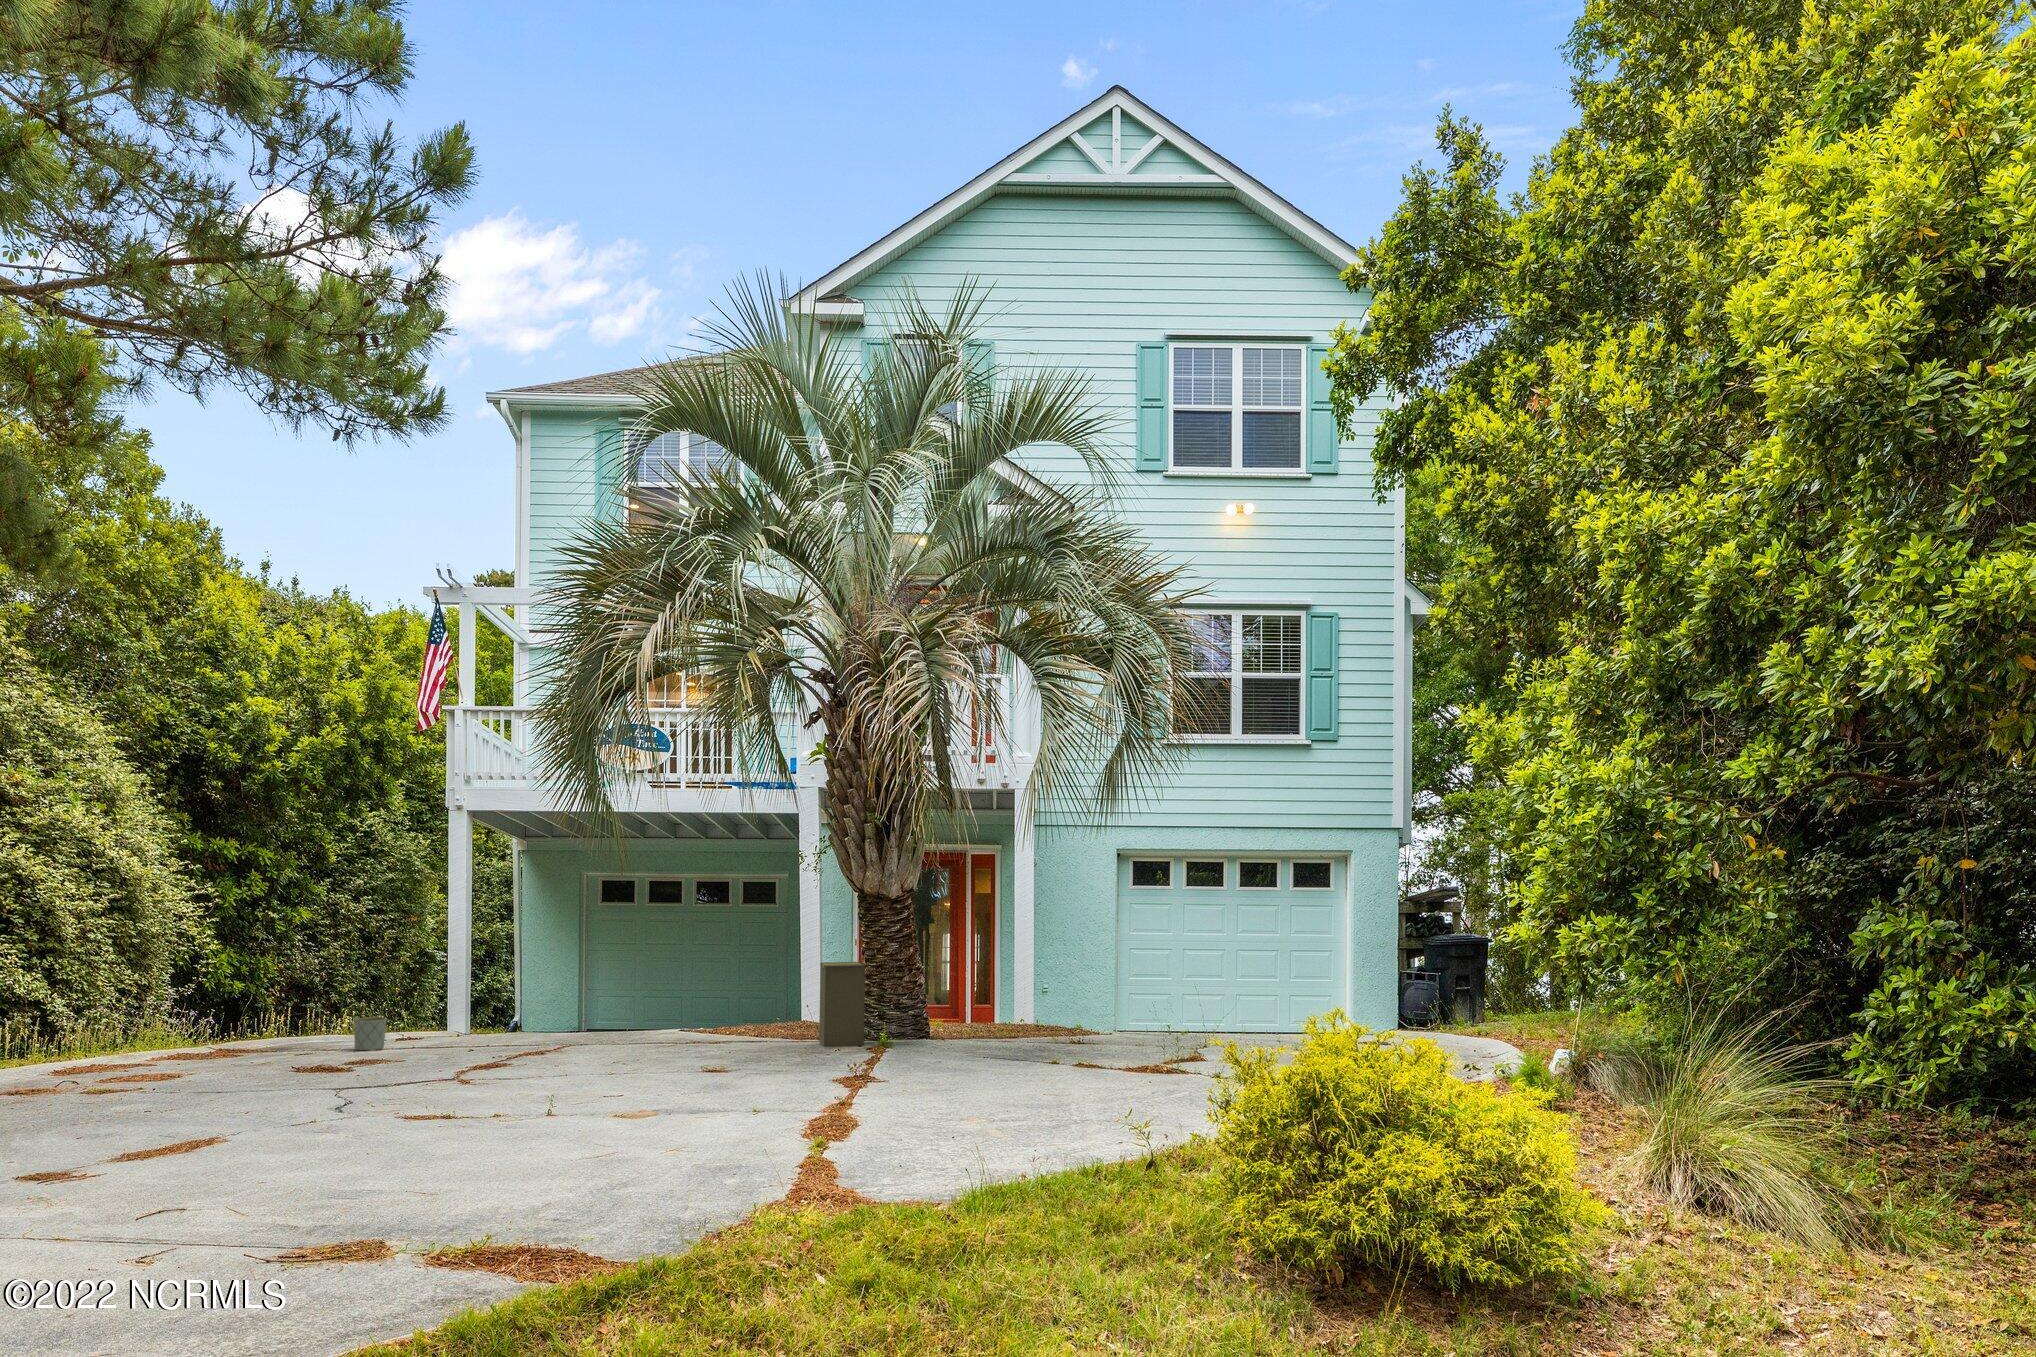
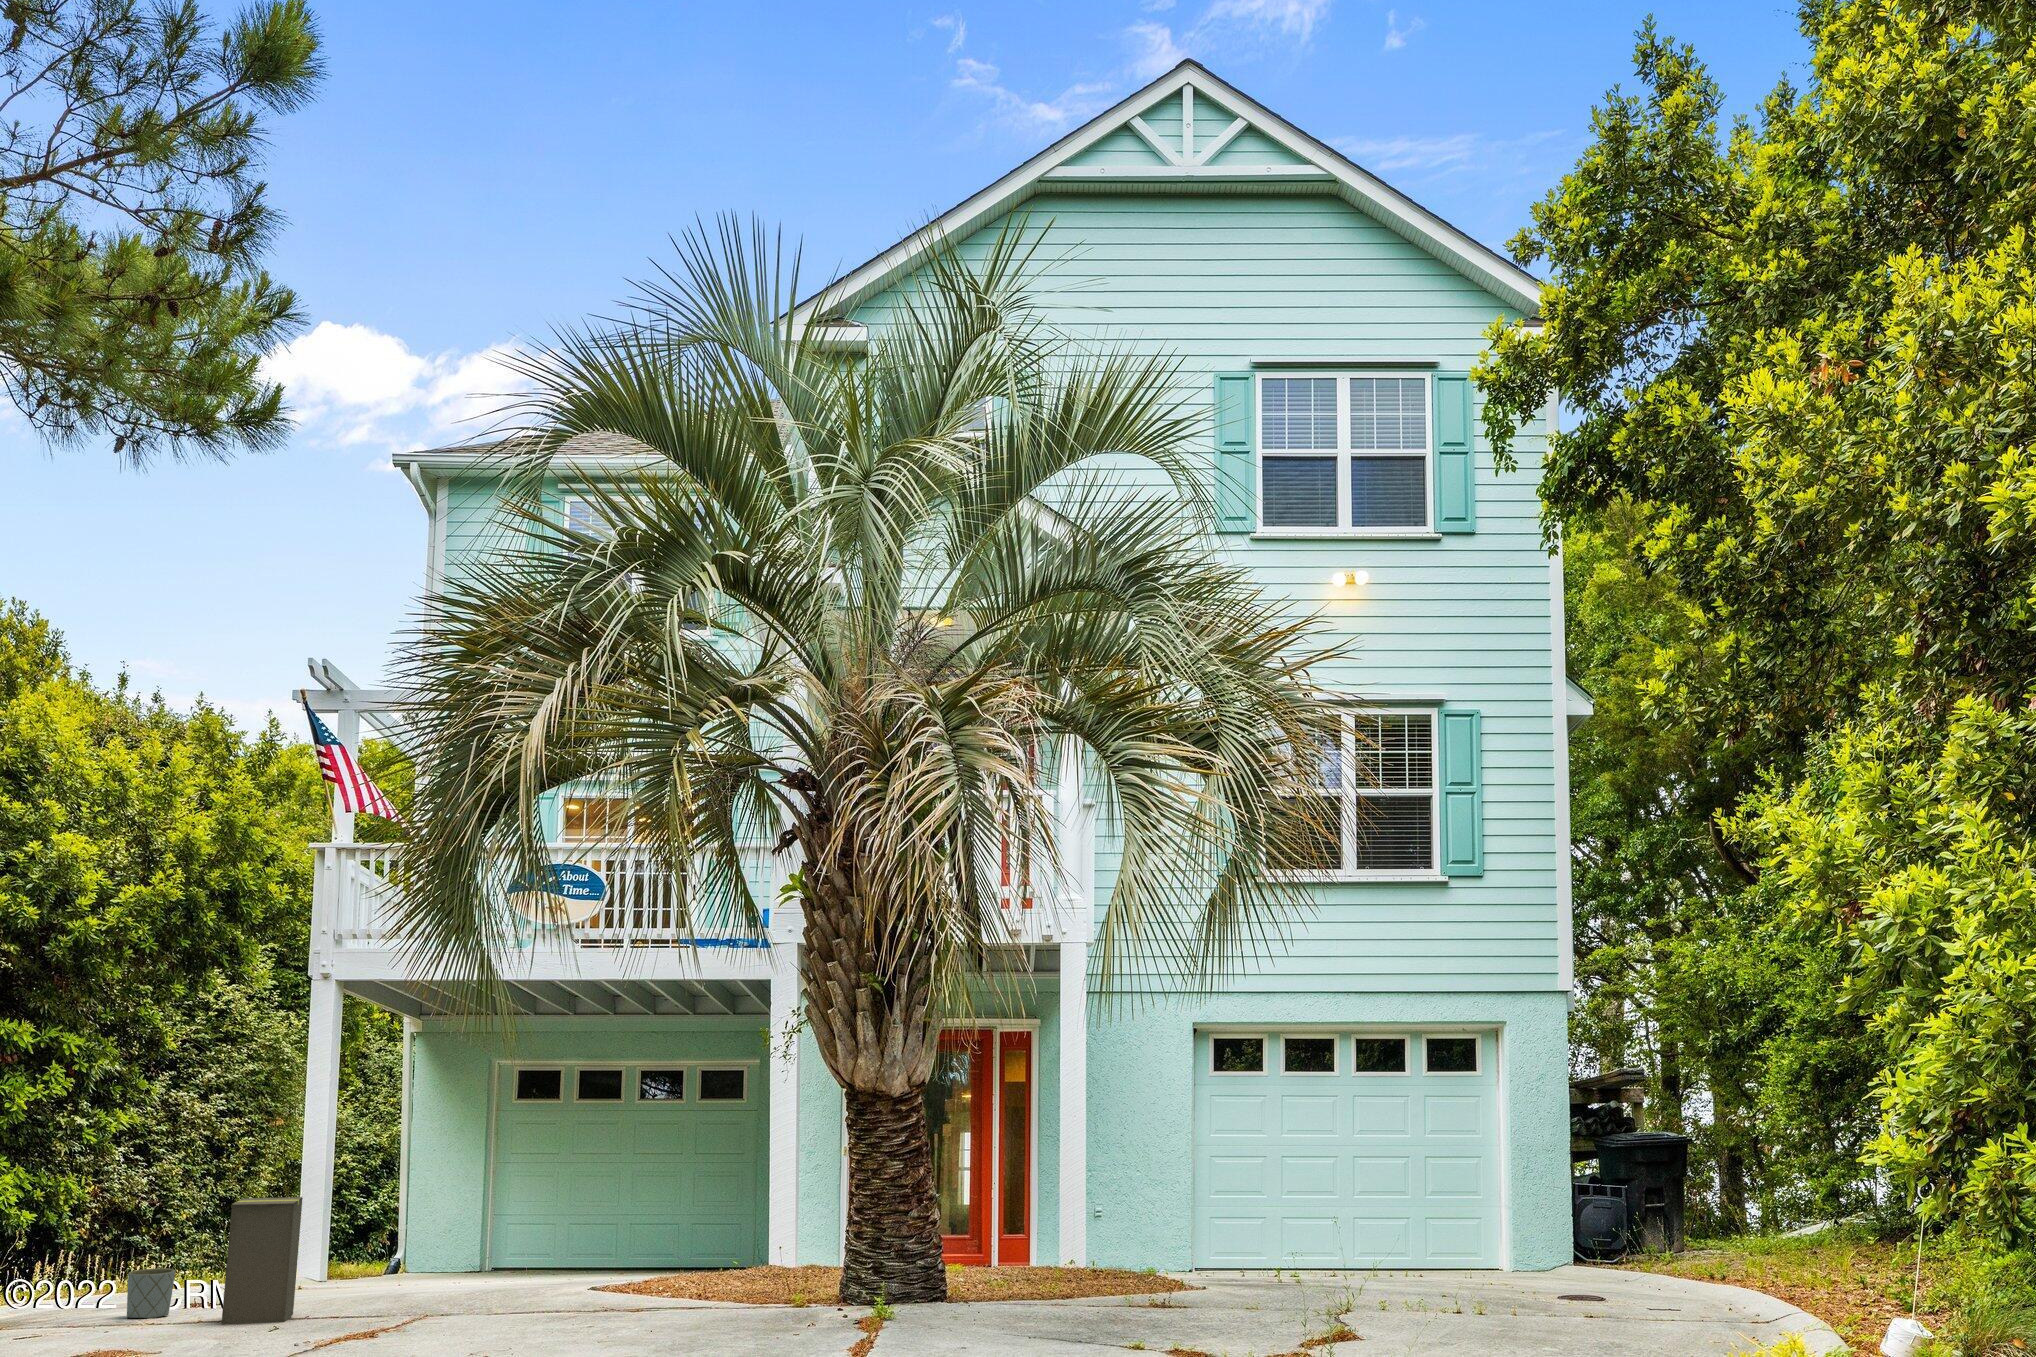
cardboard box: present [819,962,865,1047] -> present [221,1197,303,1325]

